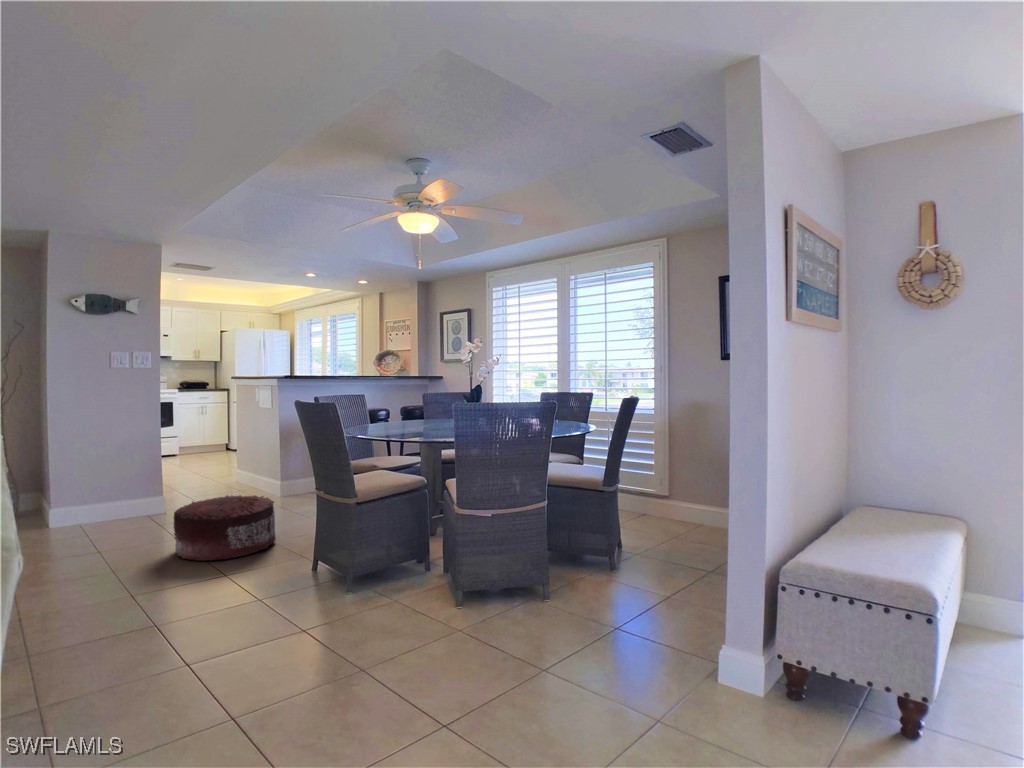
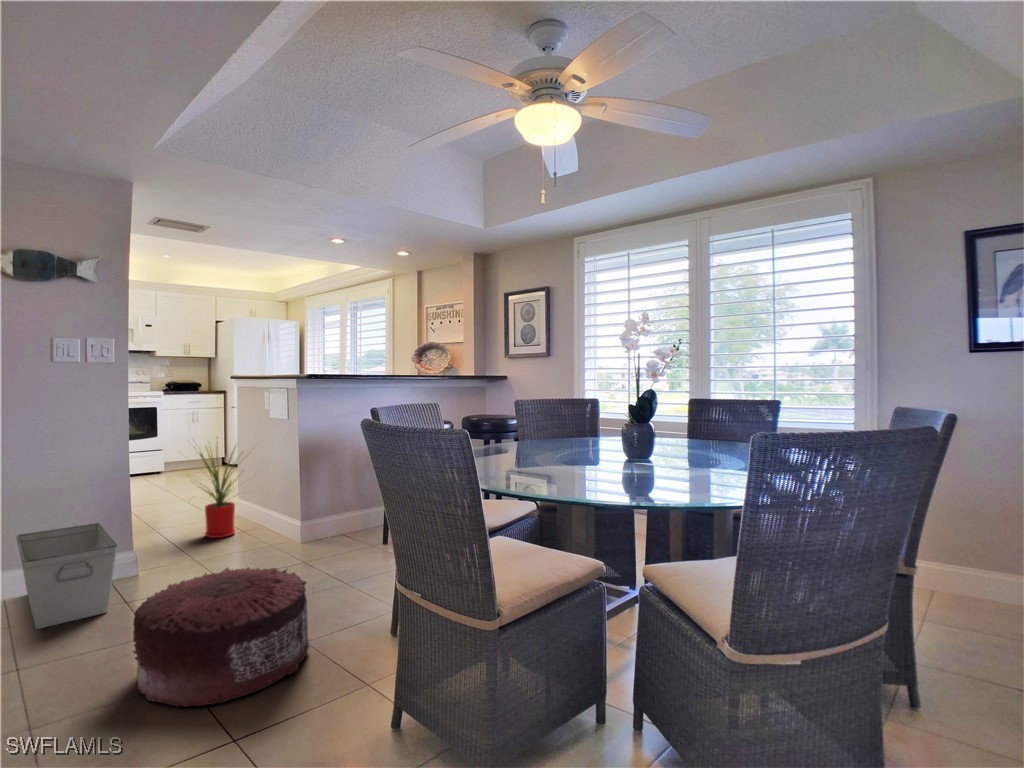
house plant: none [192,420,252,494] -> present [182,437,249,538]
storage bin: none [91,476,158,534] -> present [16,523,118,629]

